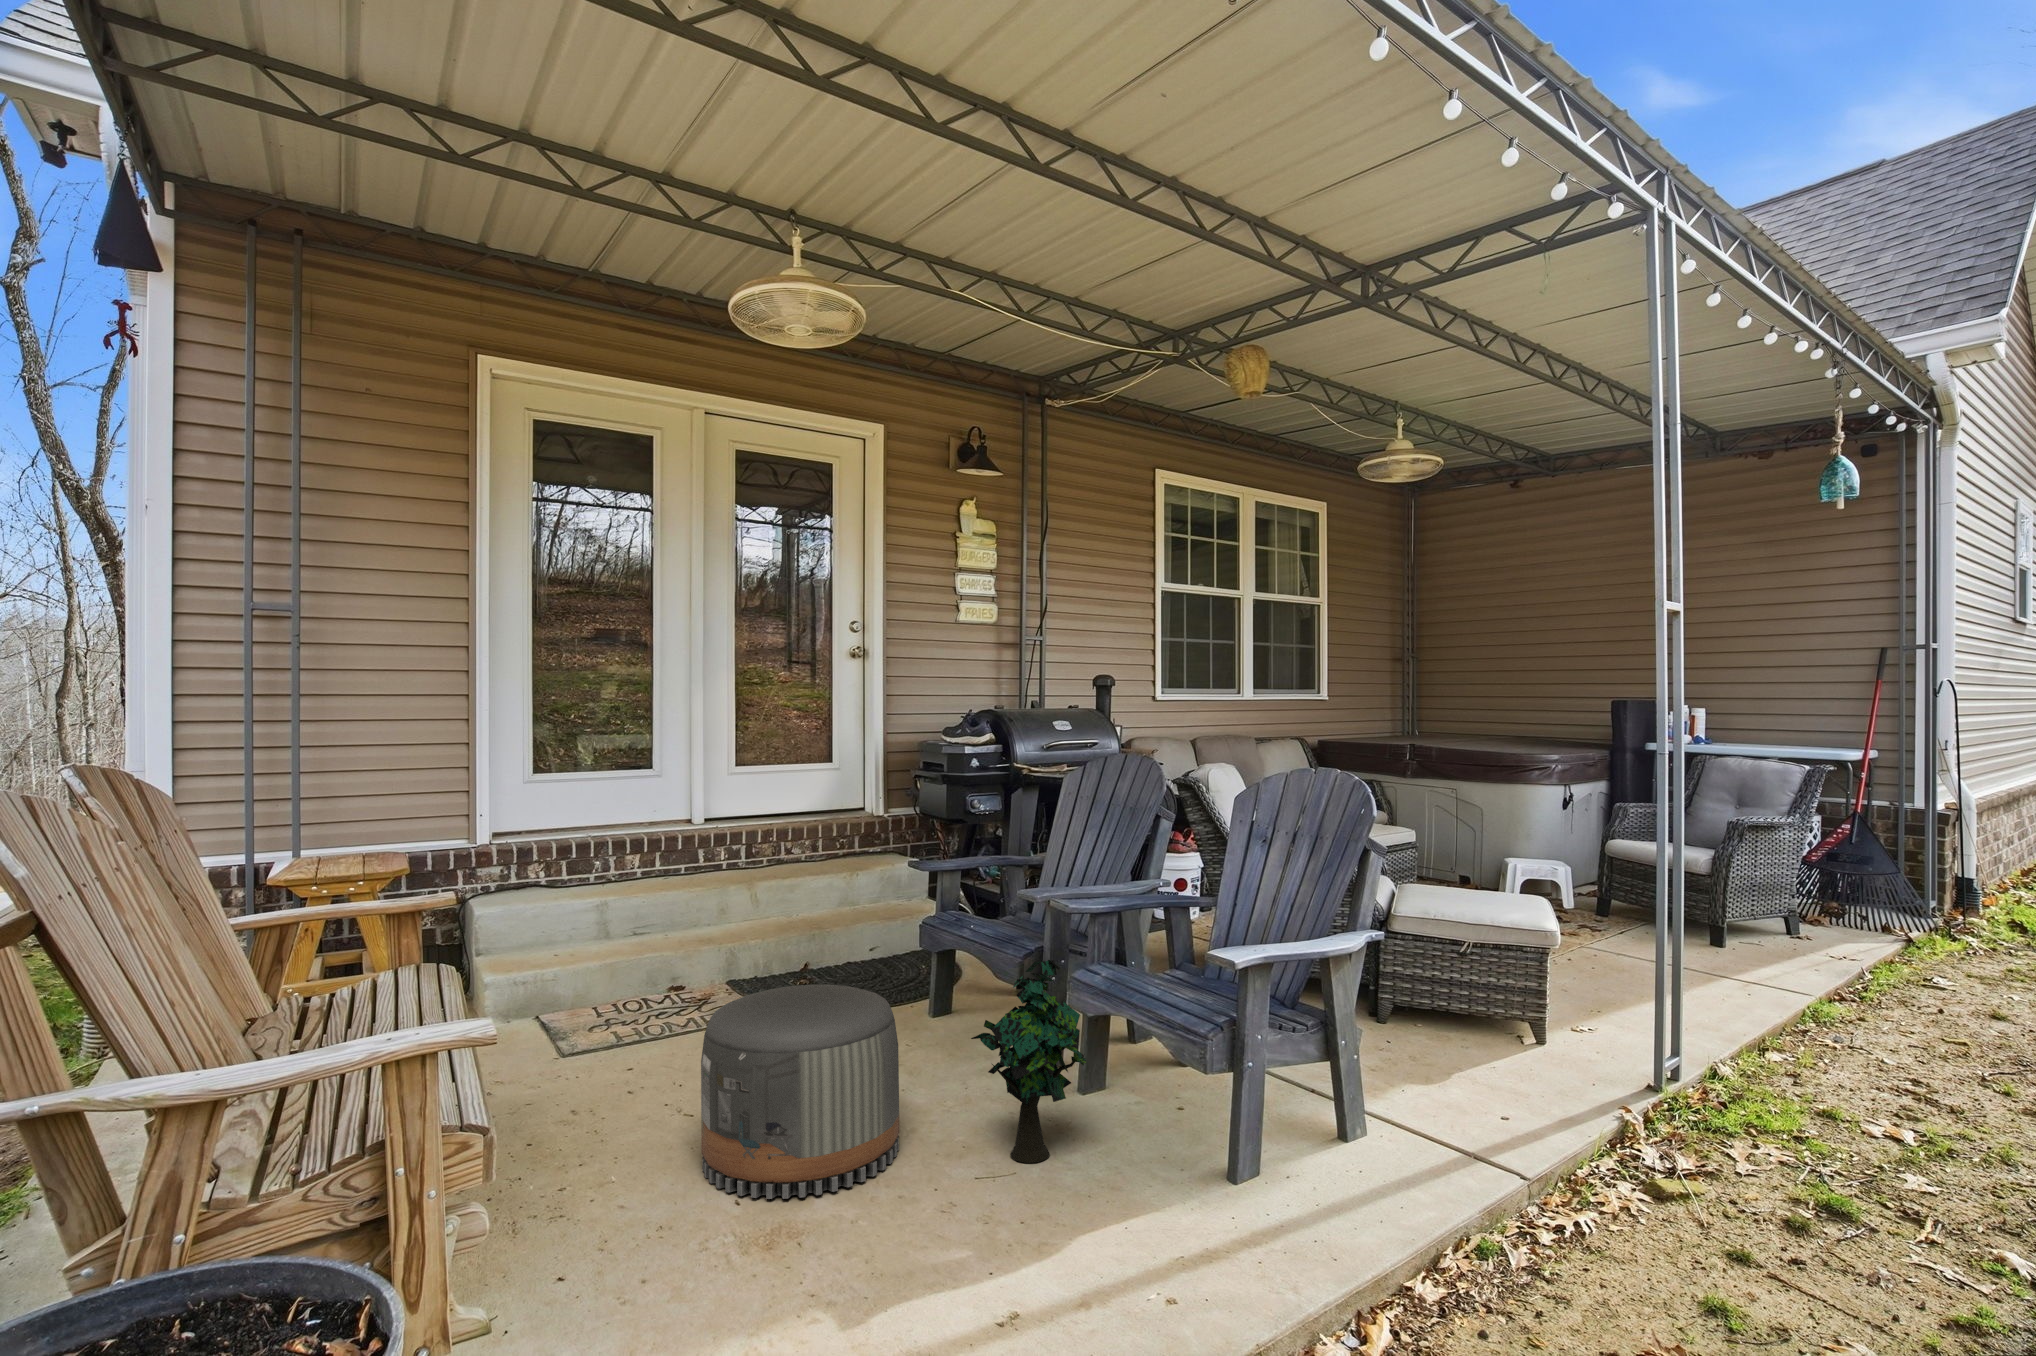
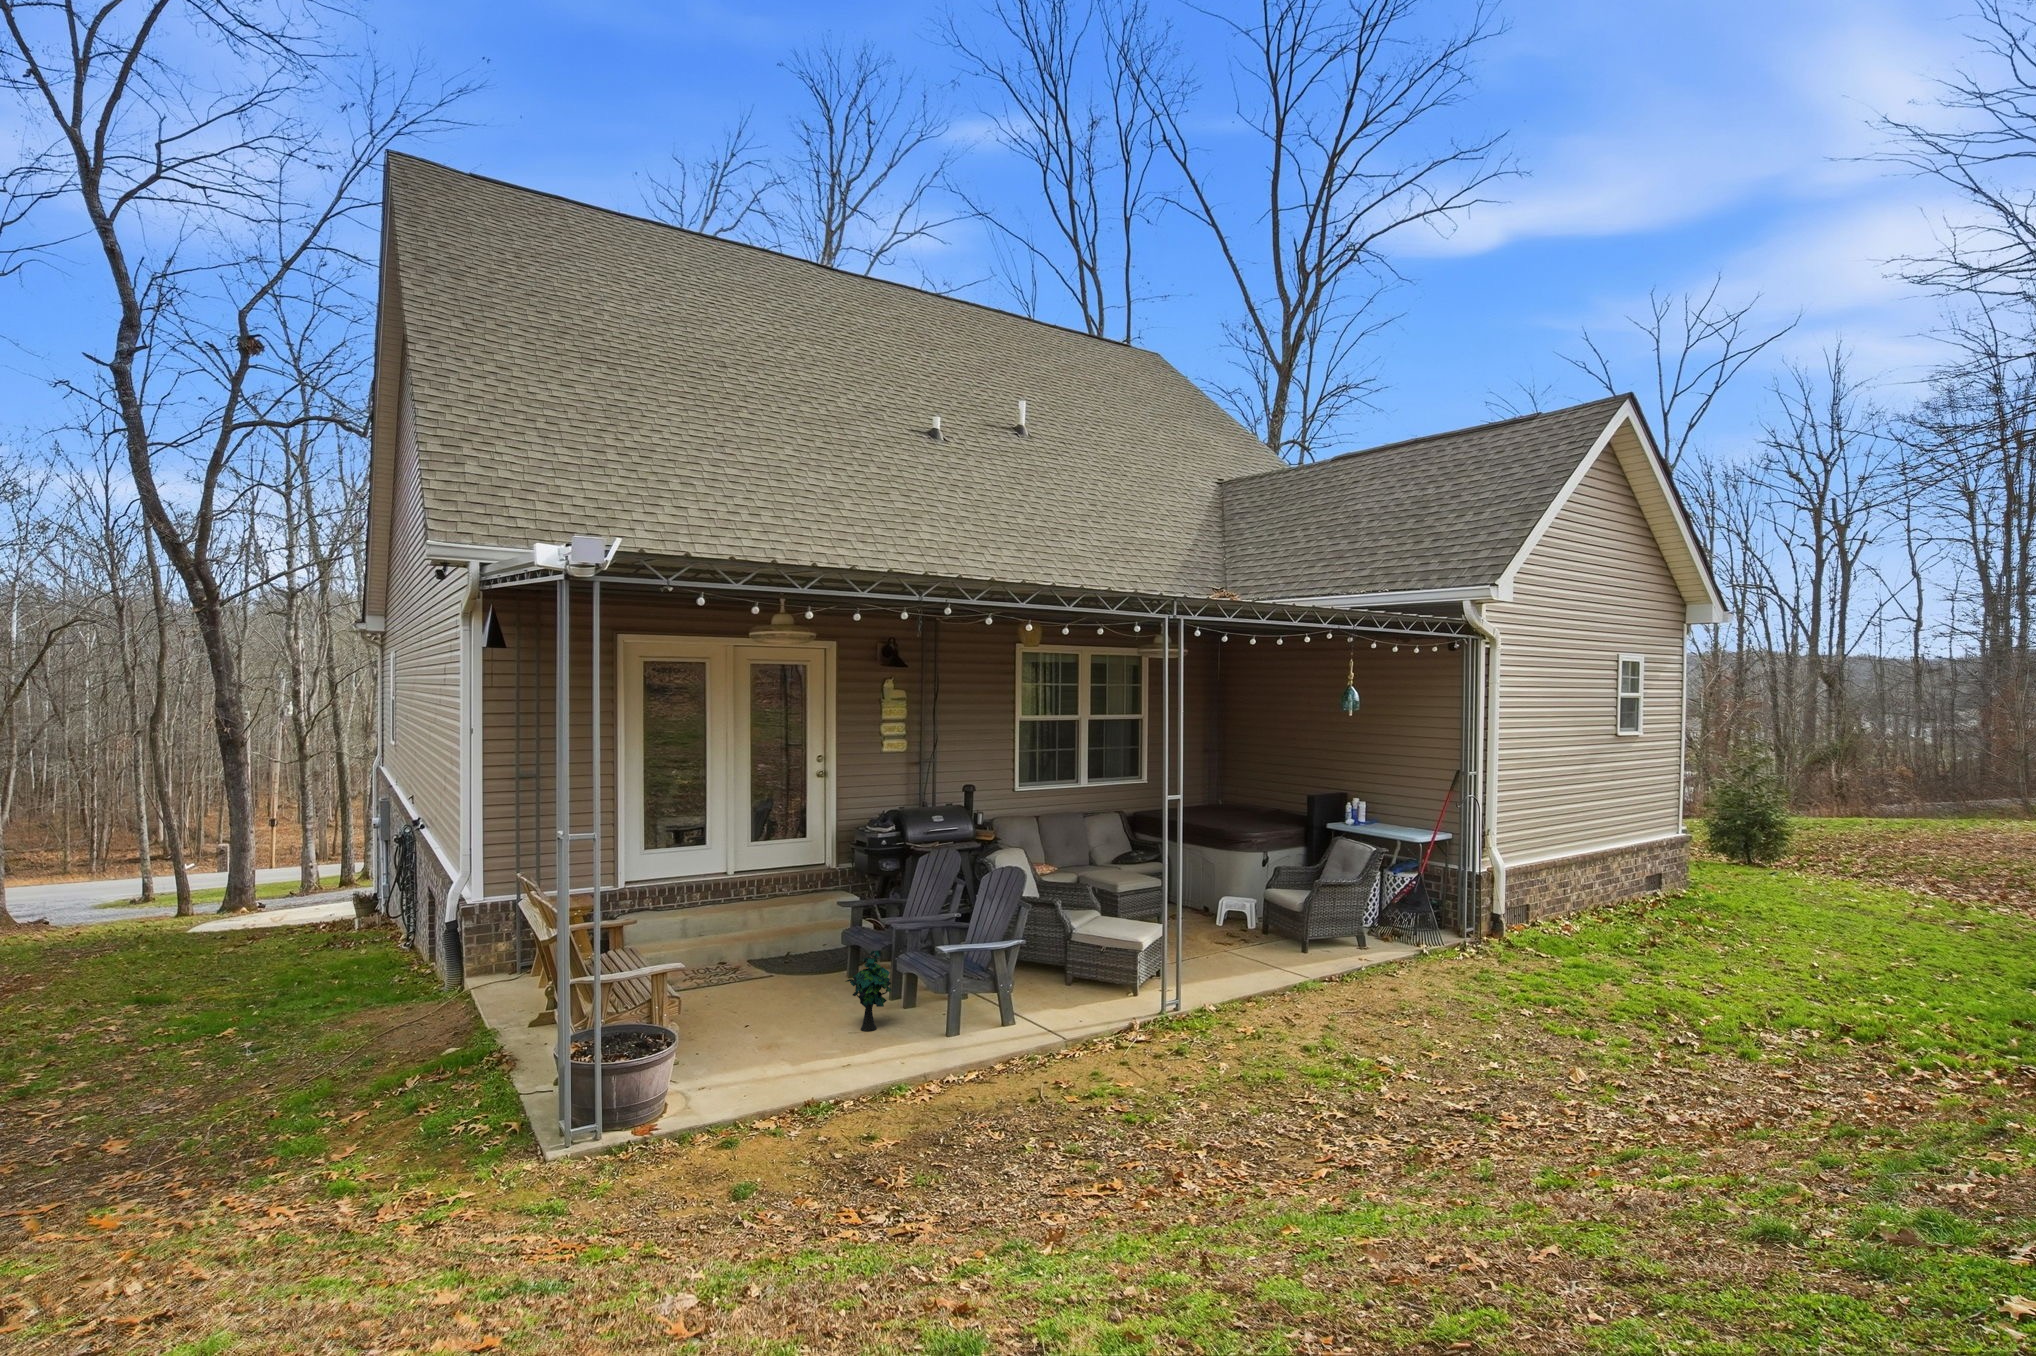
pouf: present [701,984,900,1199] -> none [736,959,817,1039]

